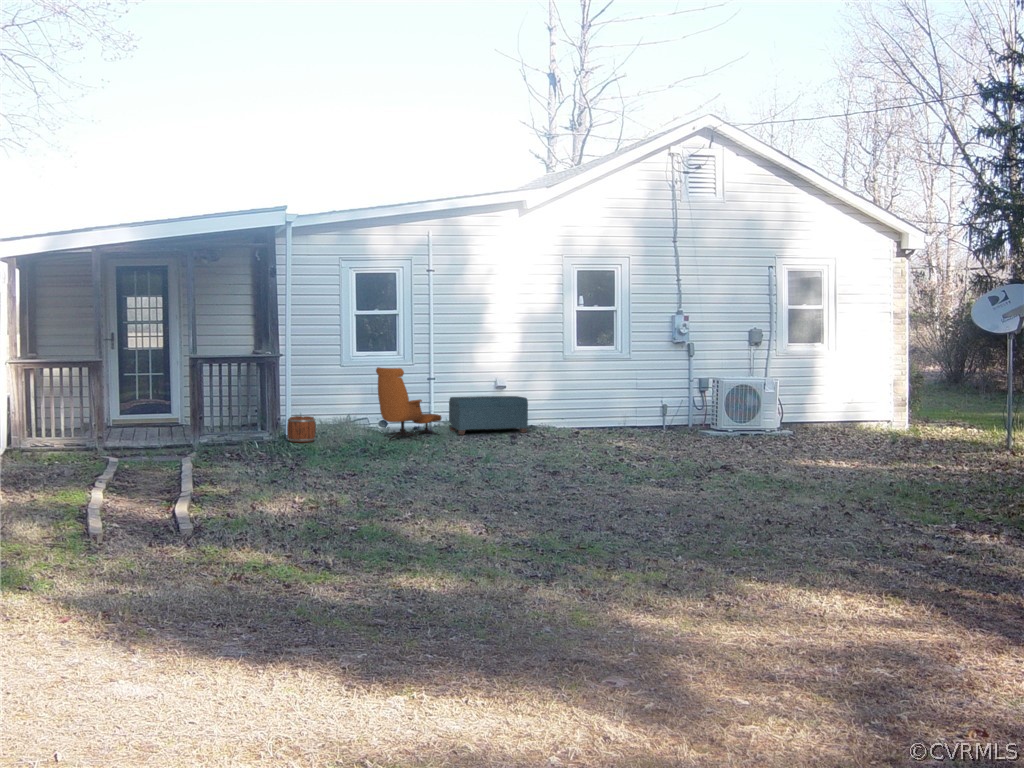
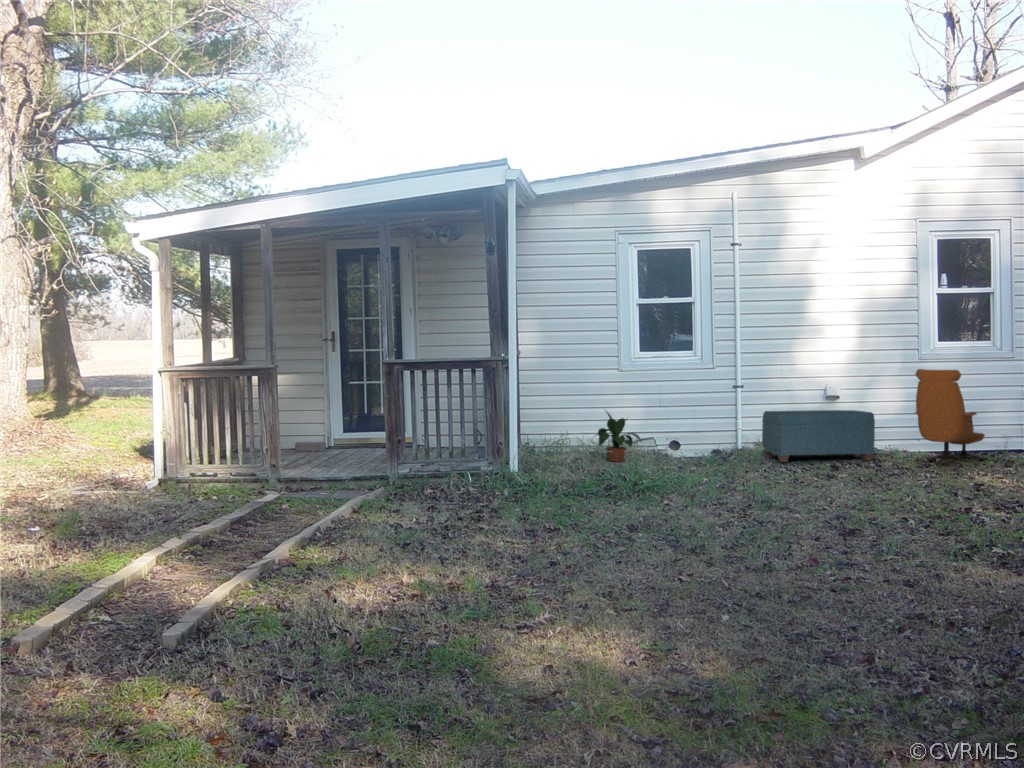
lounge chair: present [376,367,441,440] -> present [915,369,985,466]
potted plant: none [318,396,357,435] -> present [597,412,641,461]
bucket: present [287,416,316,442] -> none [553,435,590,470]

